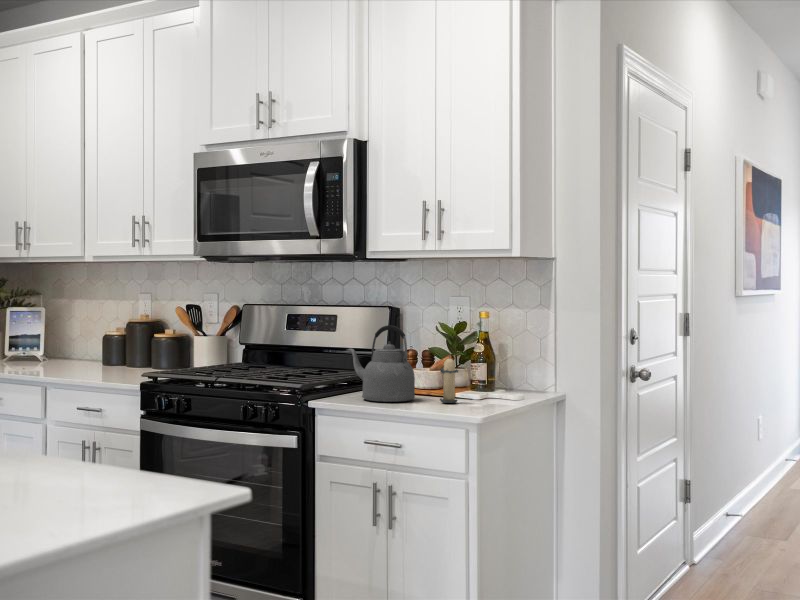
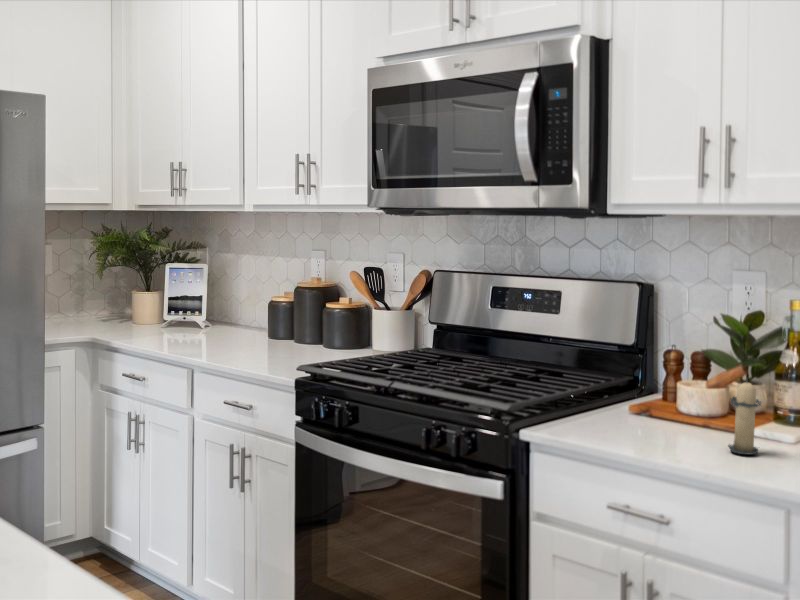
kettle: present [347,325,415,402] -> none [577,324,685,447]

